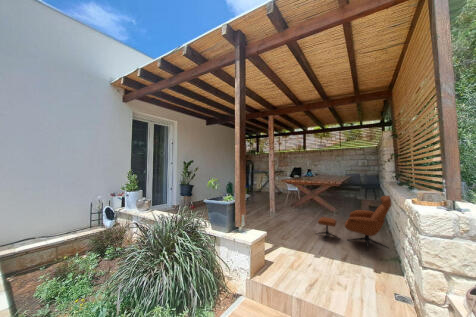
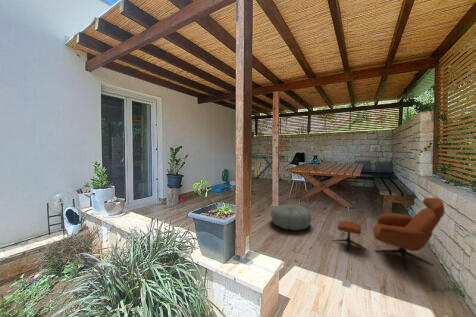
pouf: none [267,208,300,227] -> present [271,204,311,231]

